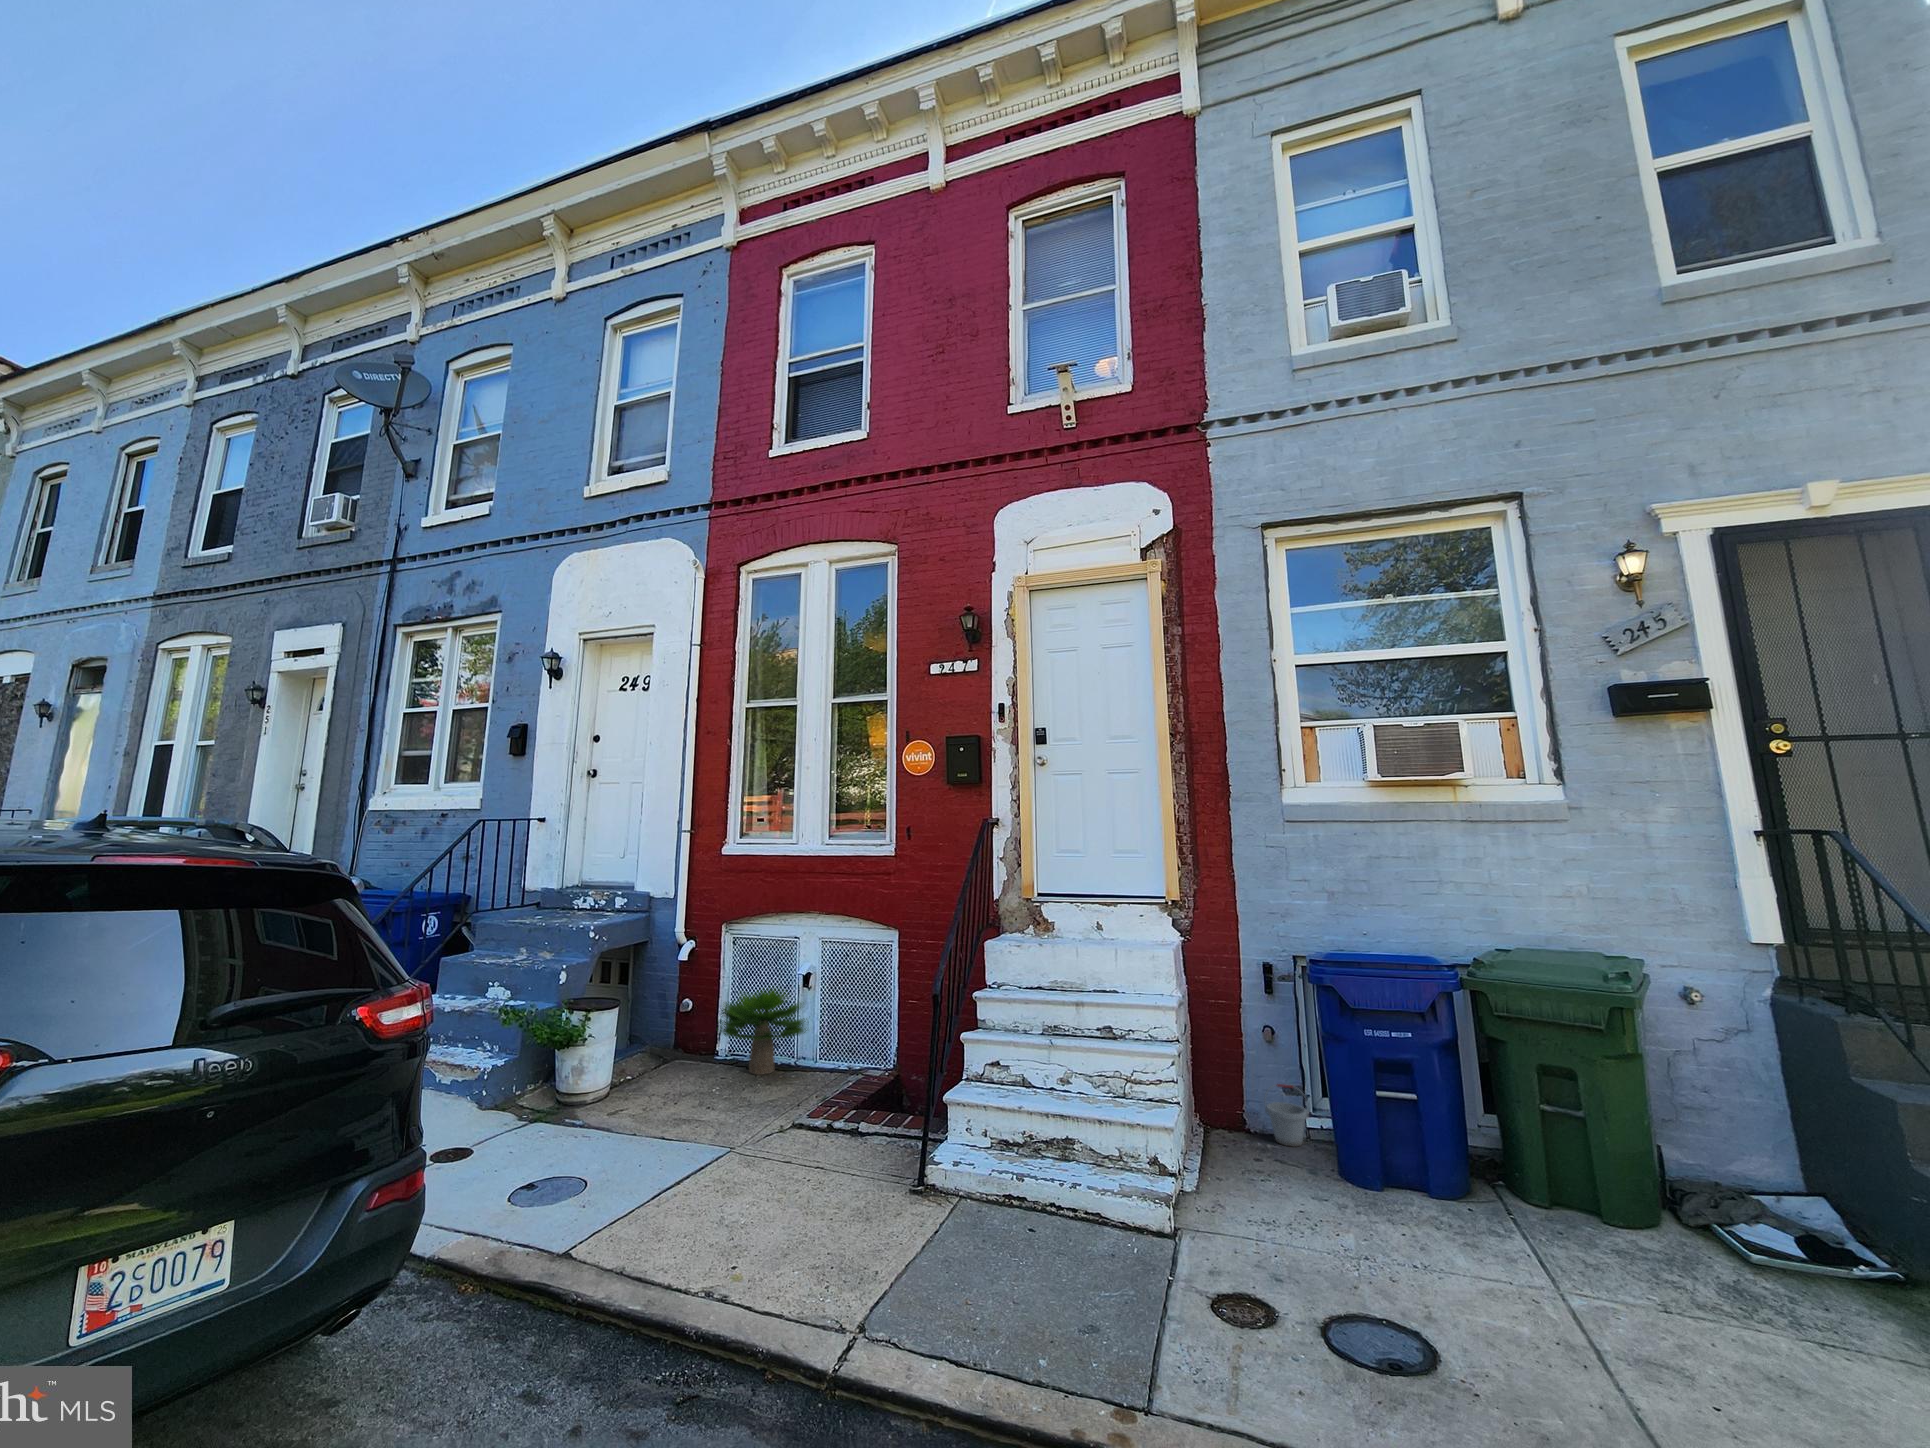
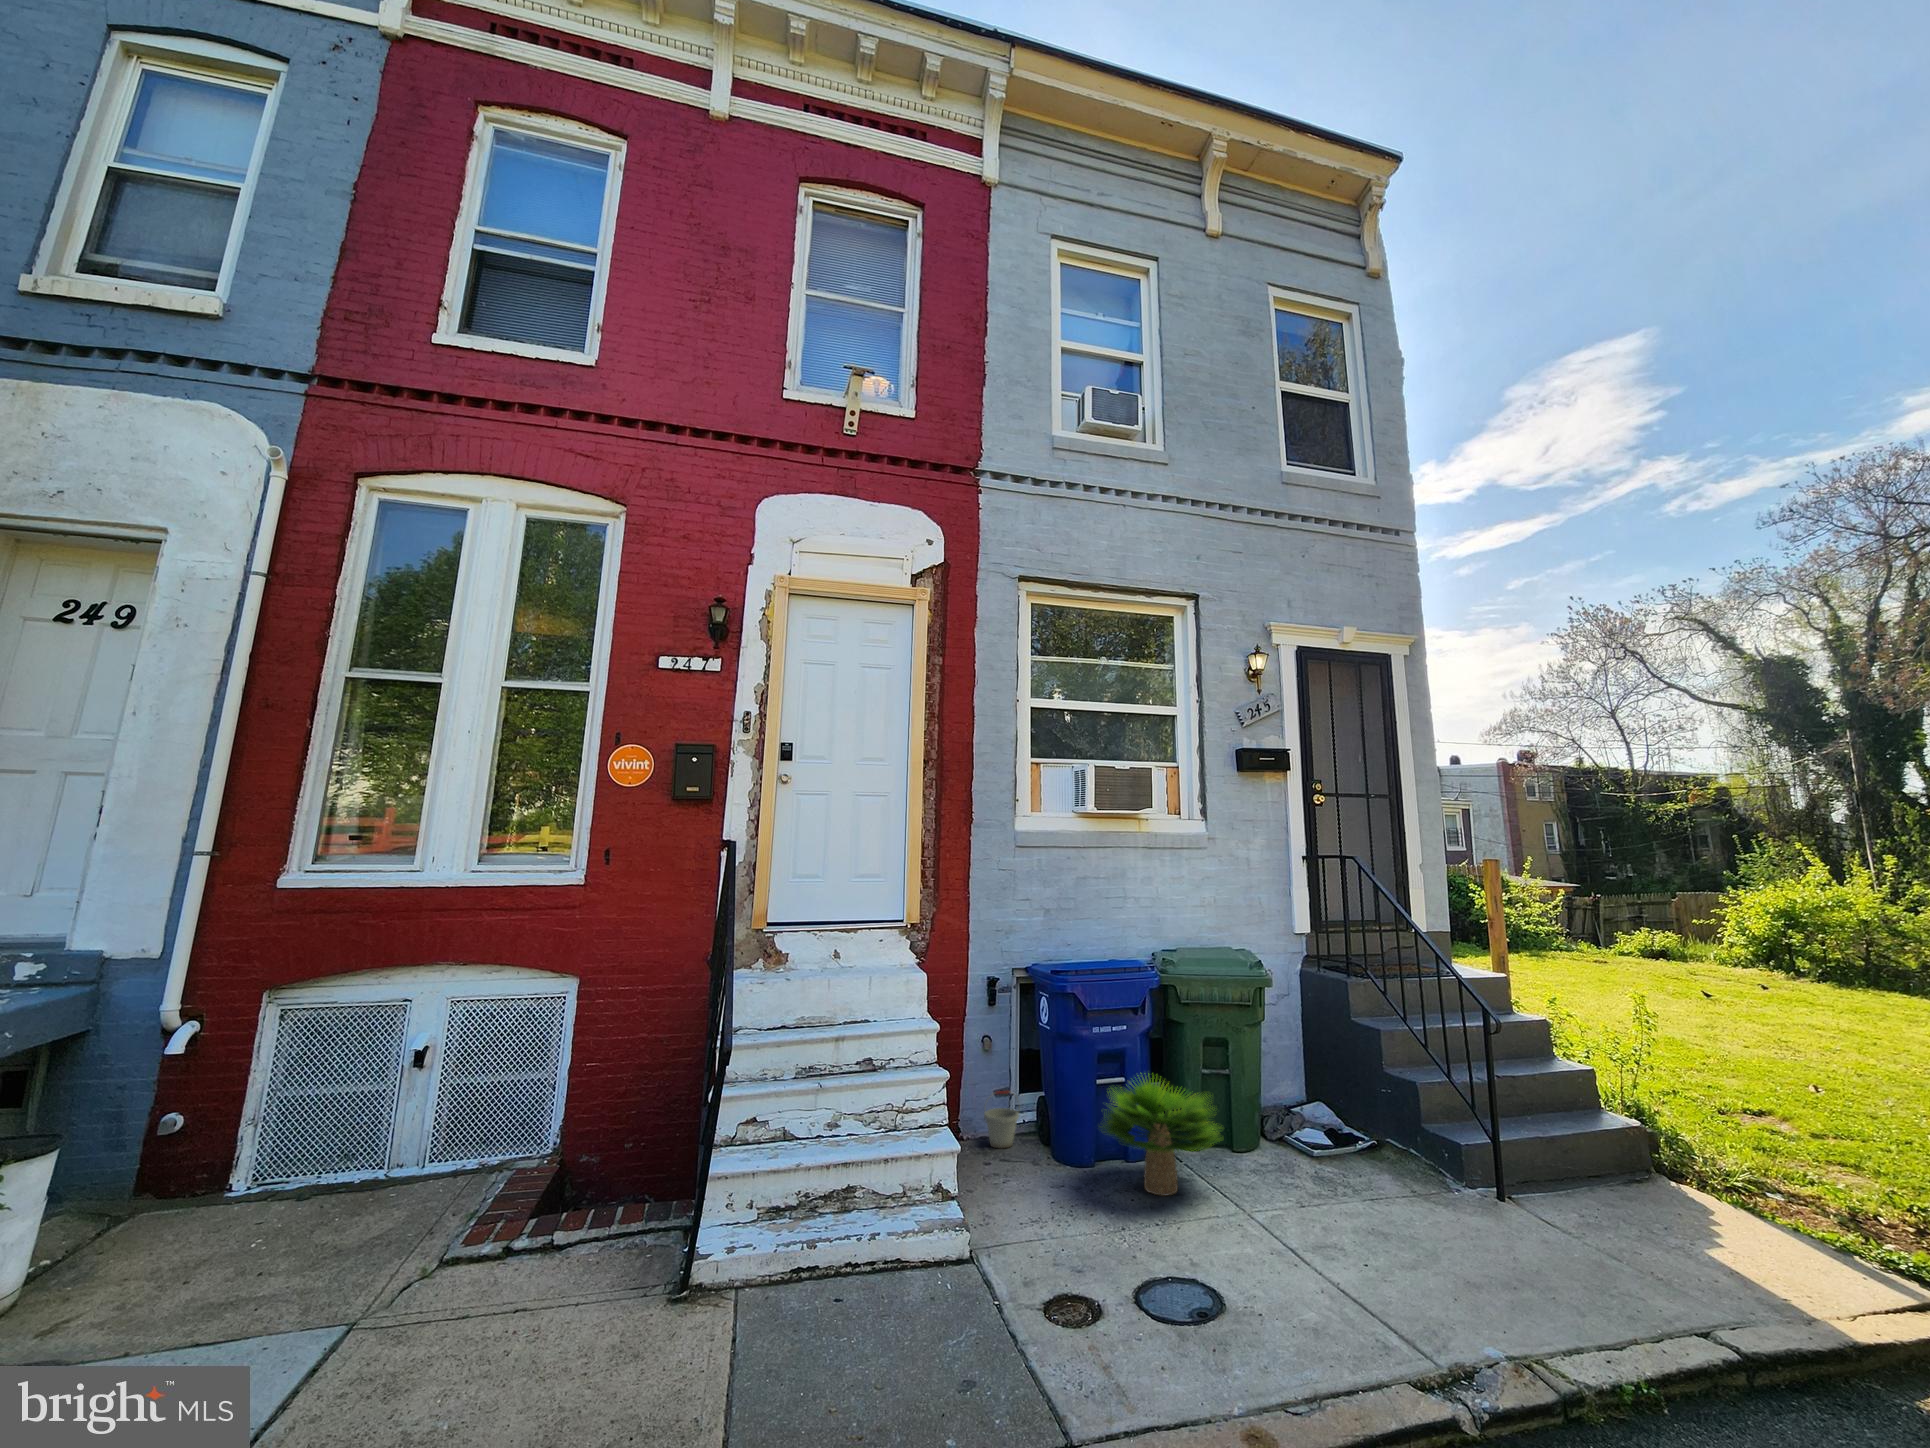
potted plant: present [718,989,807,1075] -> present [1100,1079,1218,1196]

